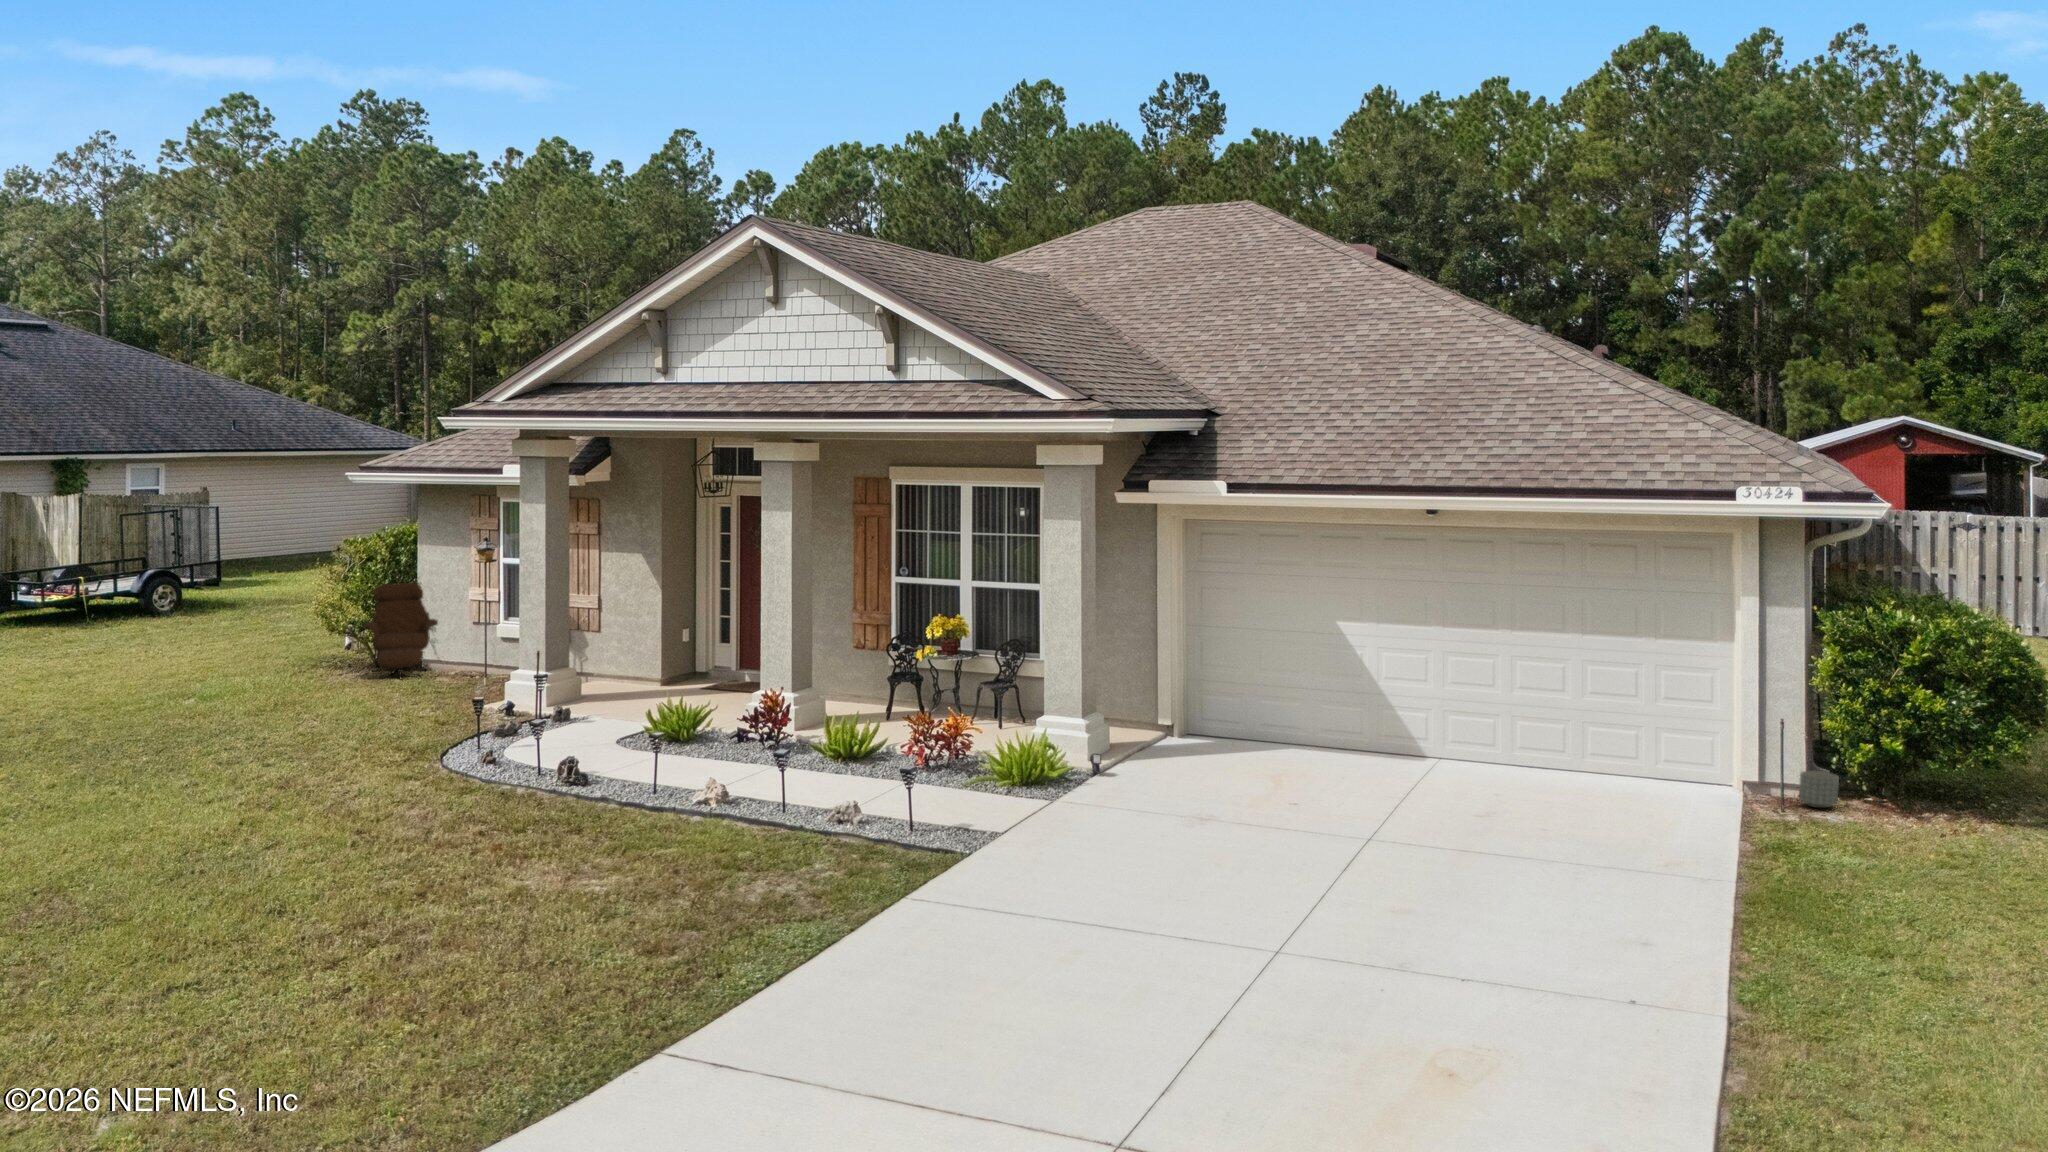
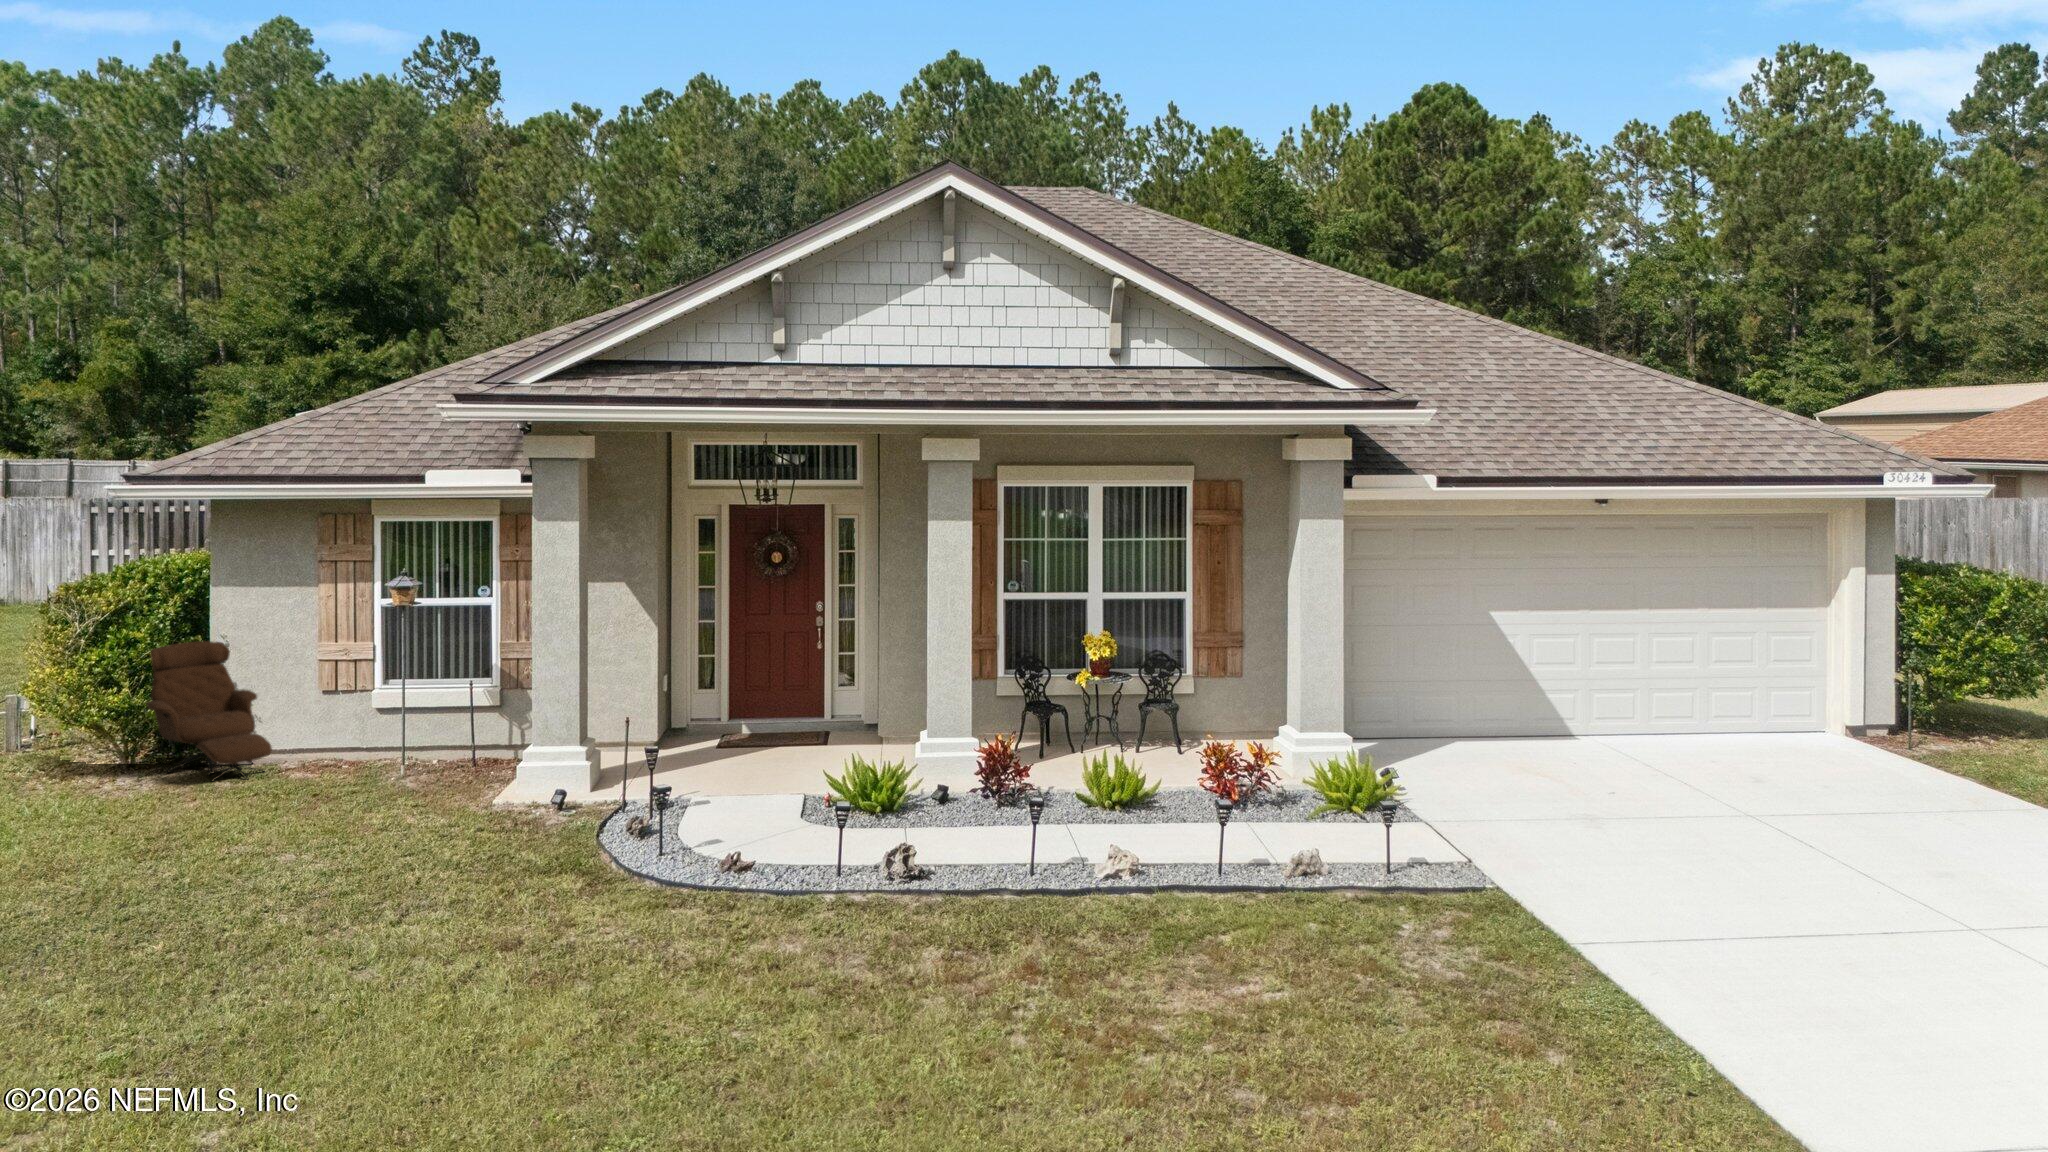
planter: present [1799,771,1839,808] -> none [1901,713,1936,744]

